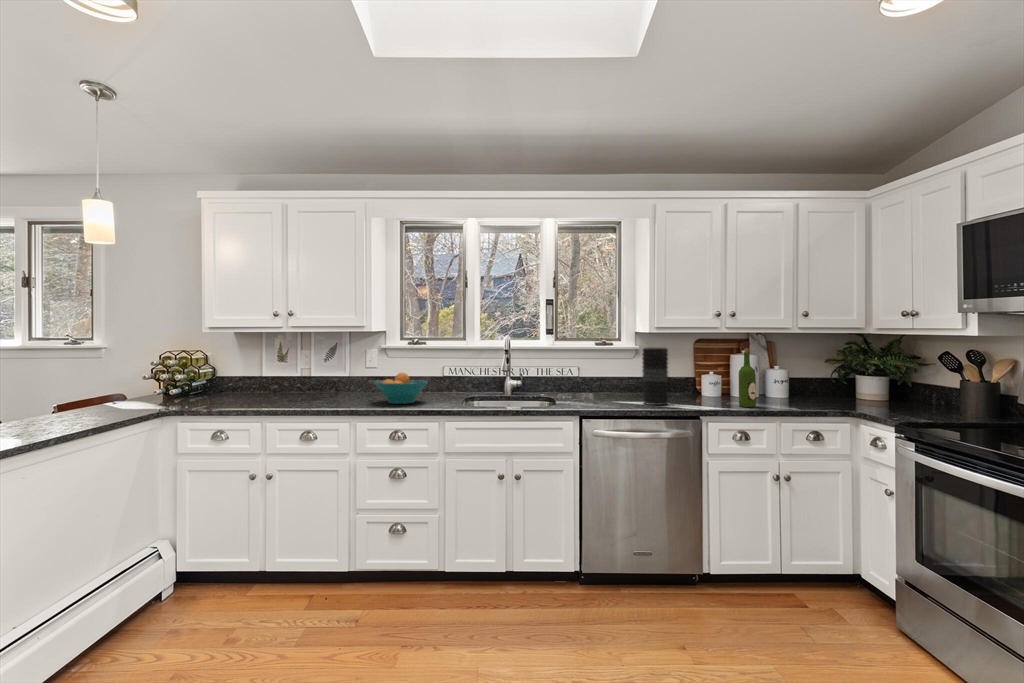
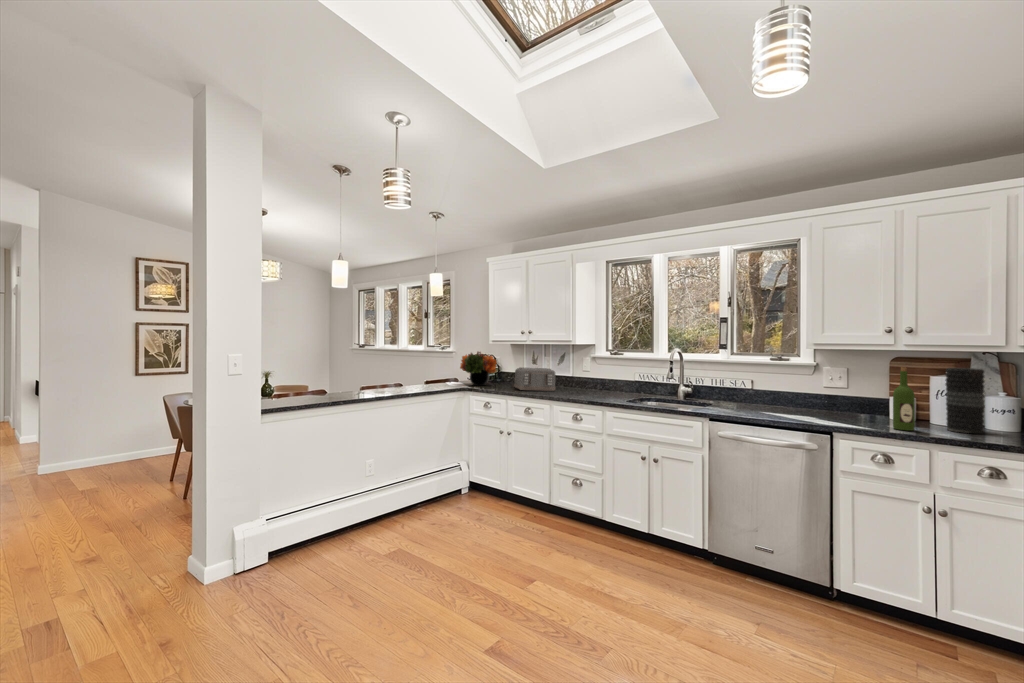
flower arrangement: none [145,344,222,402] -> present [460,352,497,385]
vase: present [642,347,668,405] -> present [945,368,985,433]
toaster: none [260,367,338,403] -> present [514,367,556,391]
fruit bowl: present [375,373,428,404] -> none [569,375,607,397]

